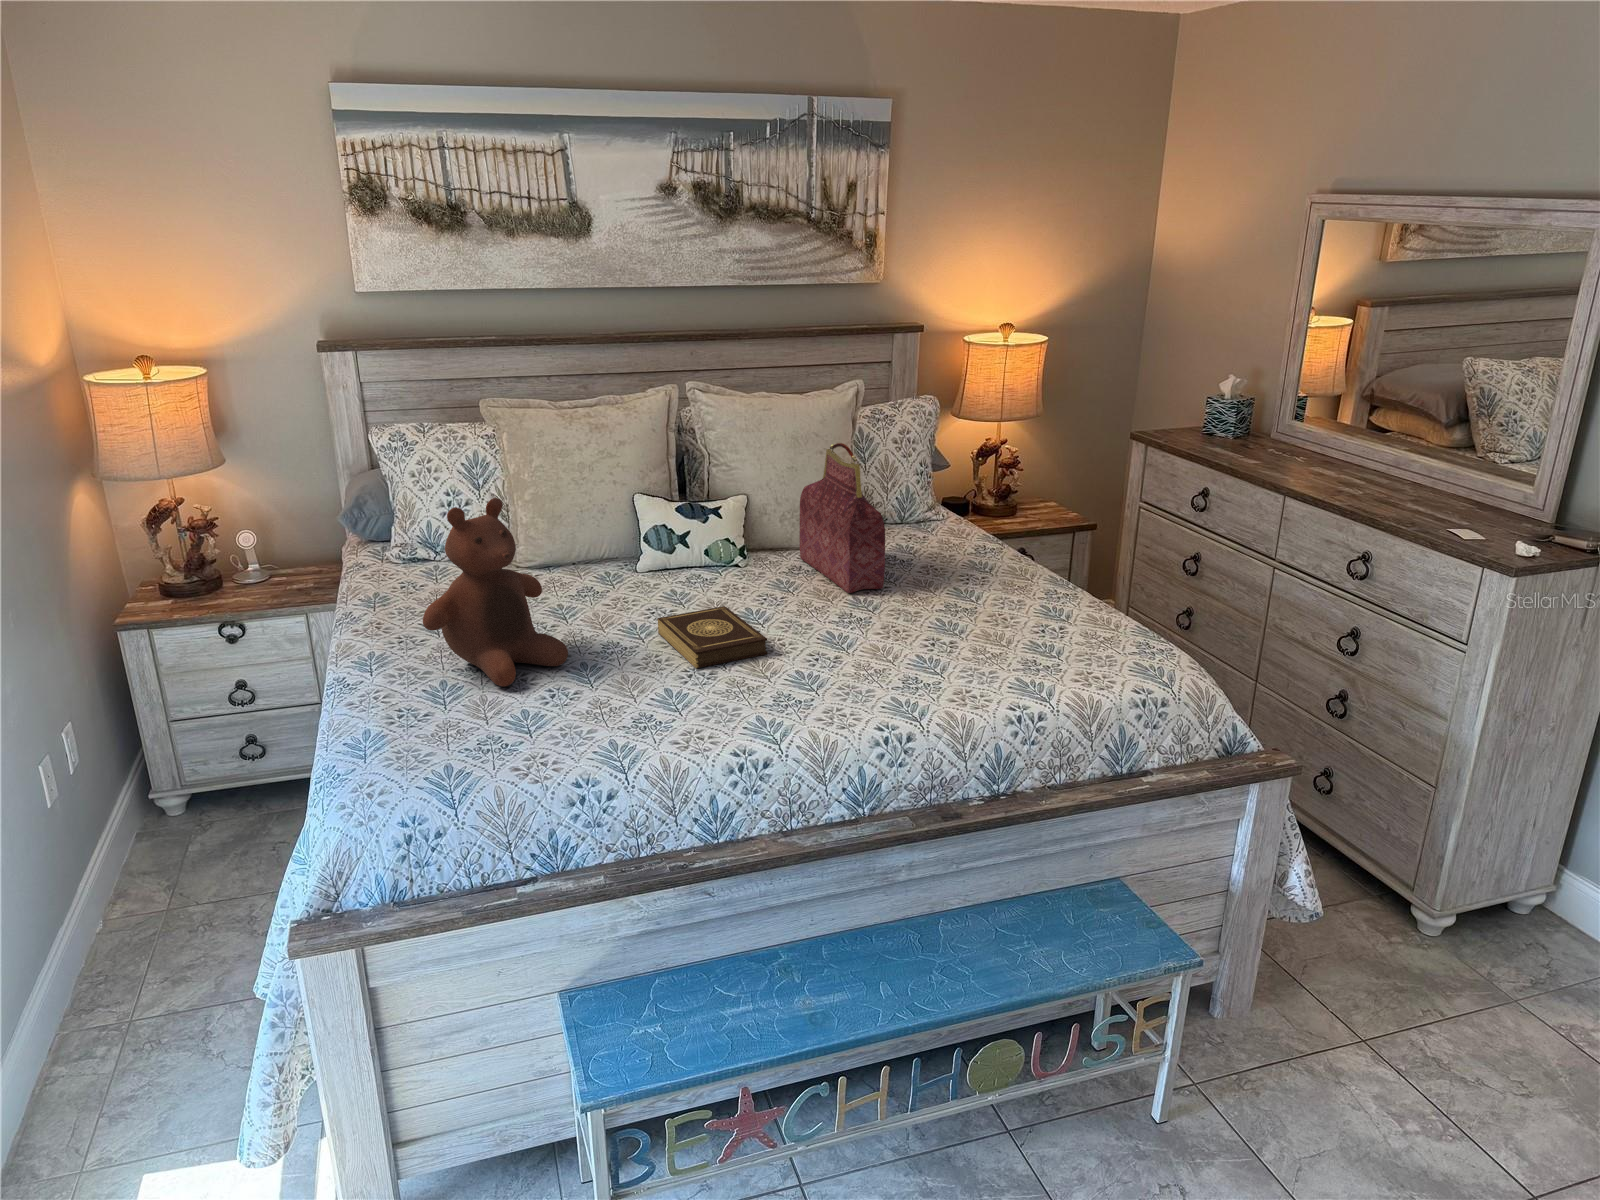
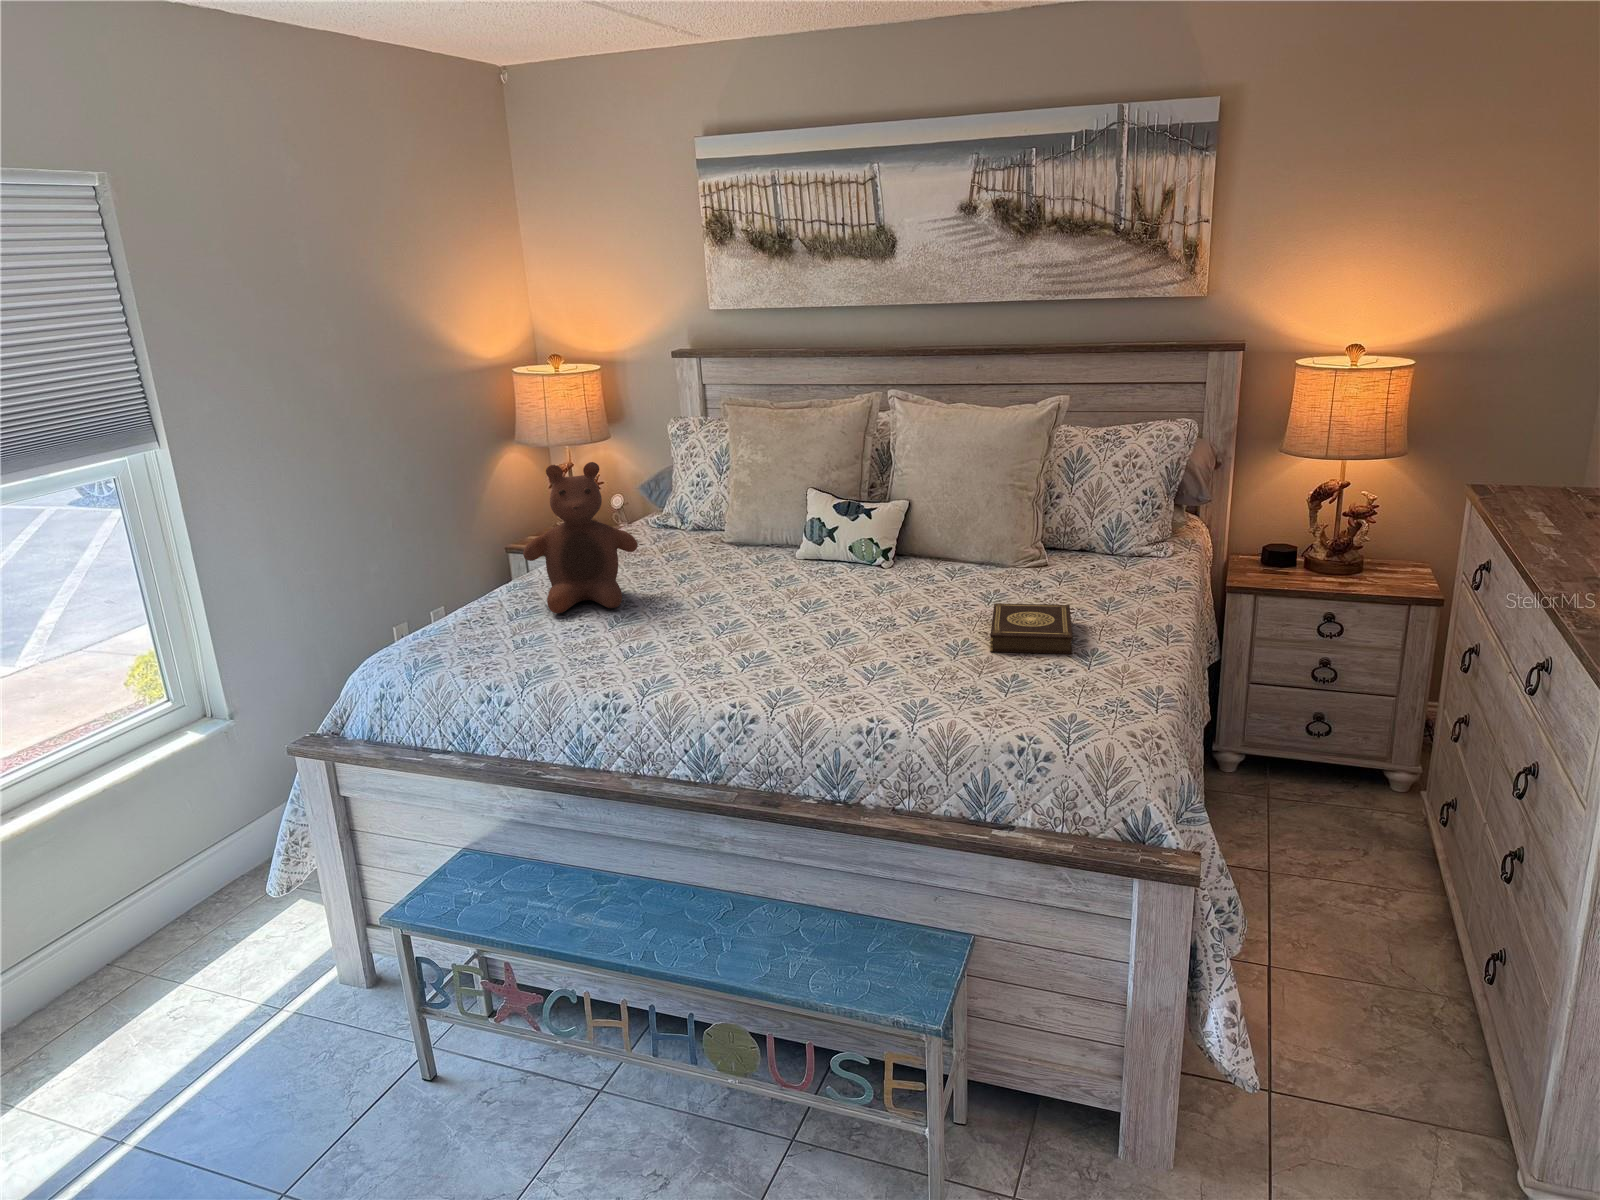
handbag: present [799,443,885,593] -> none [925,450,984,604]
book: present [658,606,768,668] -> present [990,603,1073,654]

